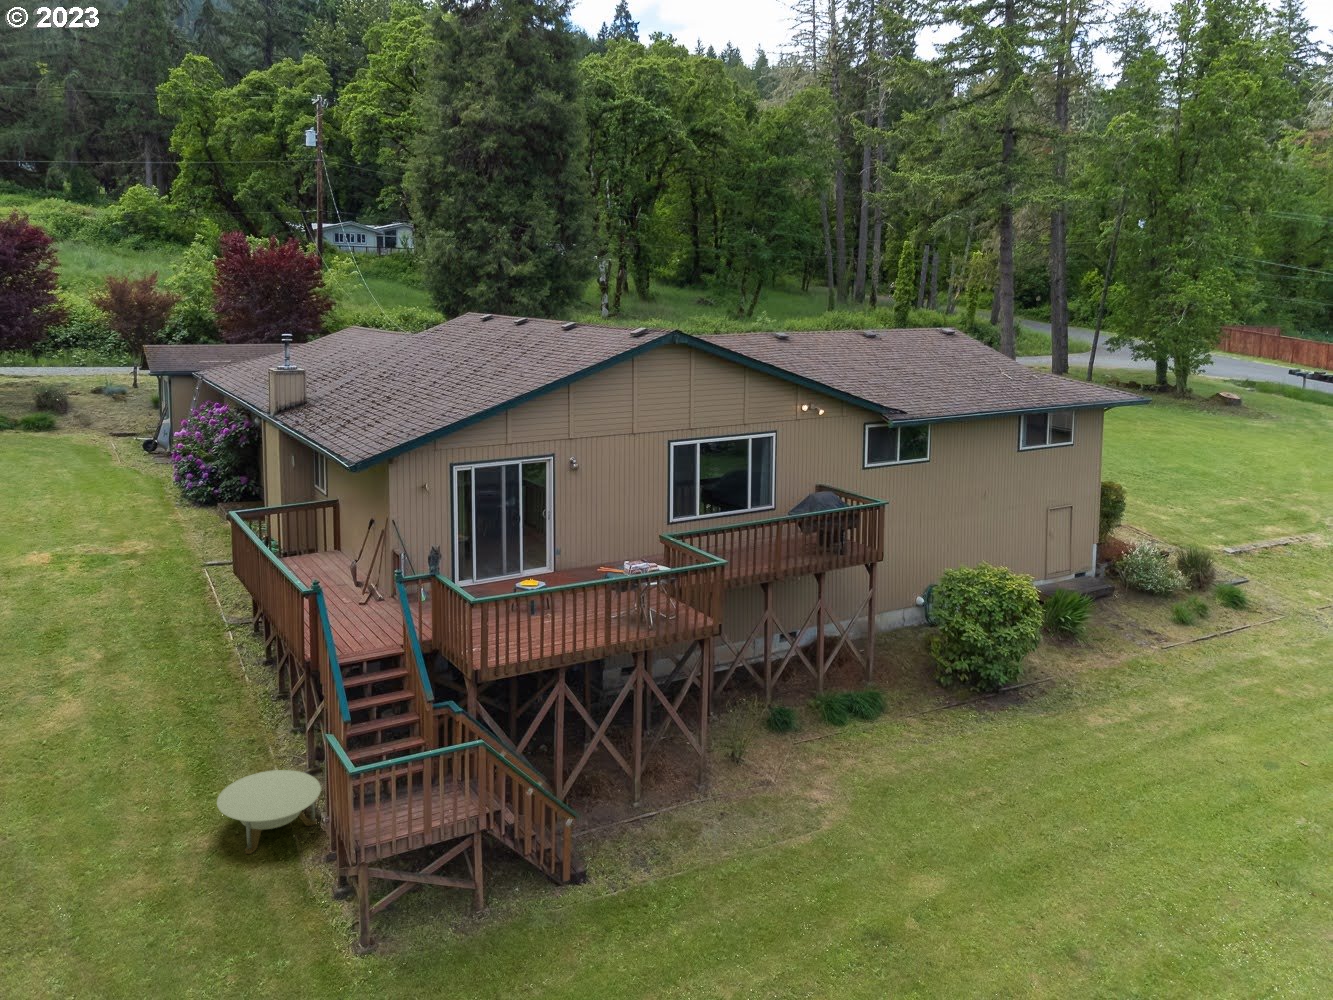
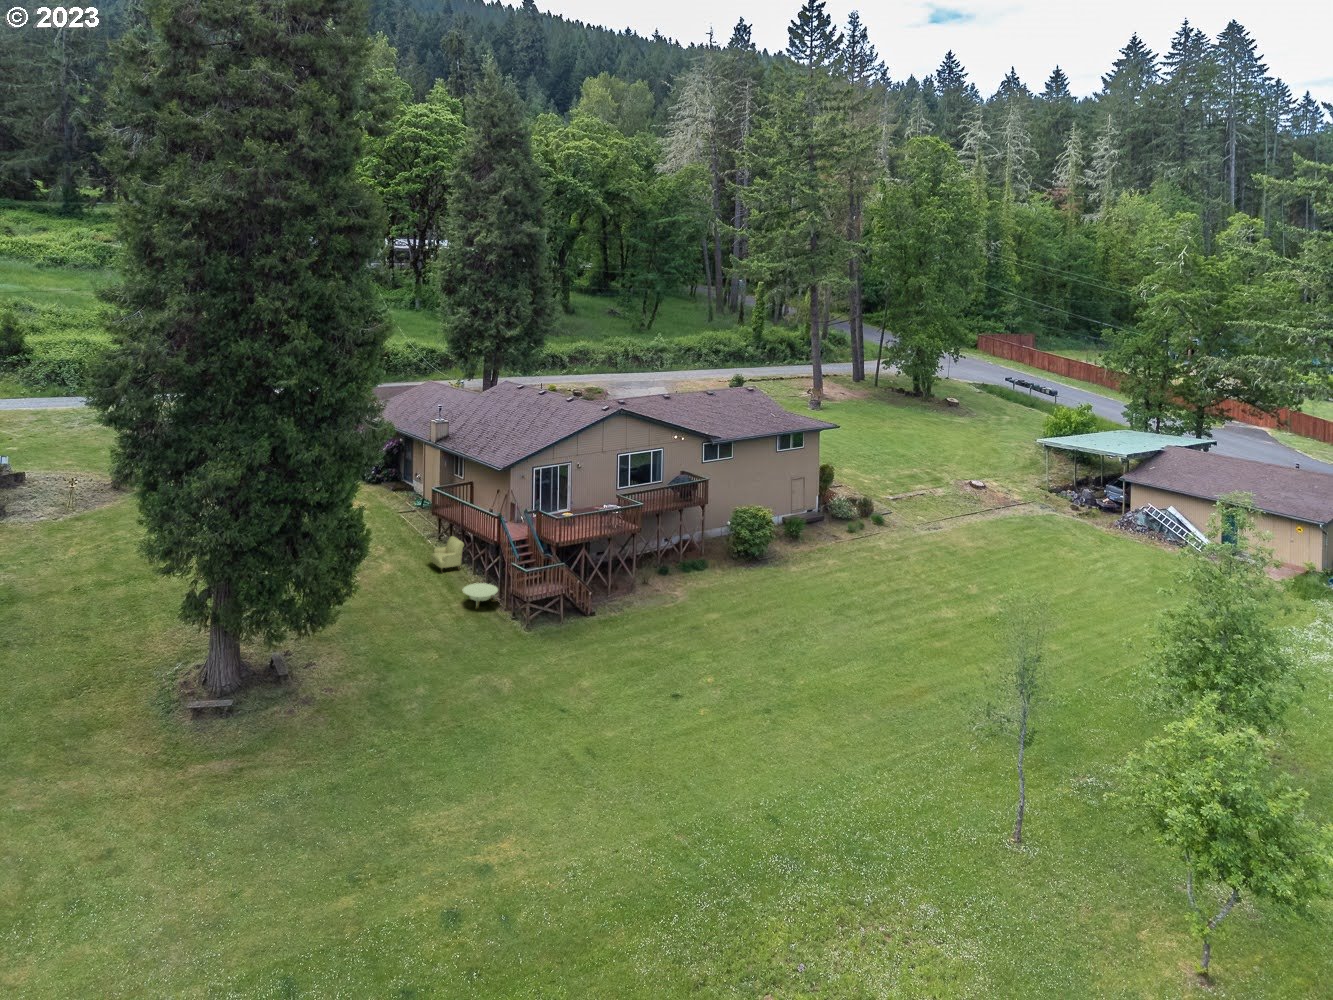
chair: none [210,632,286,727] -> present [431,536,464,571]

